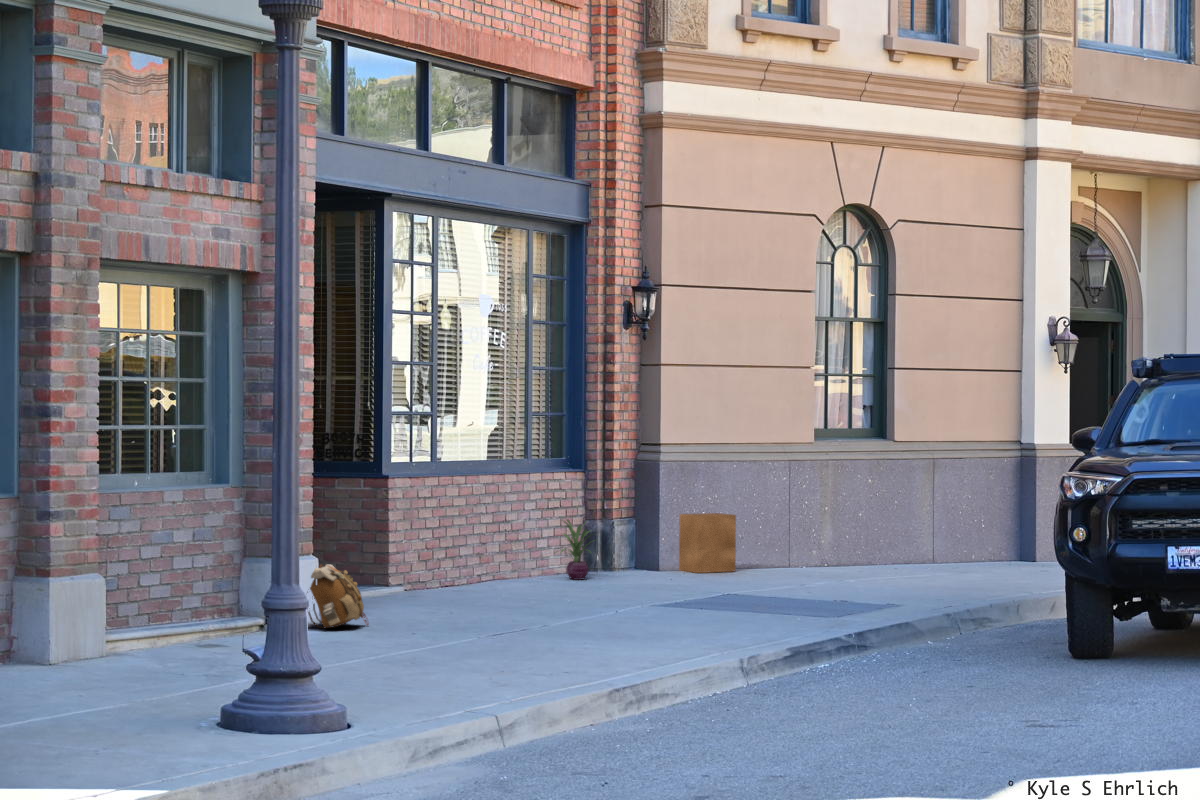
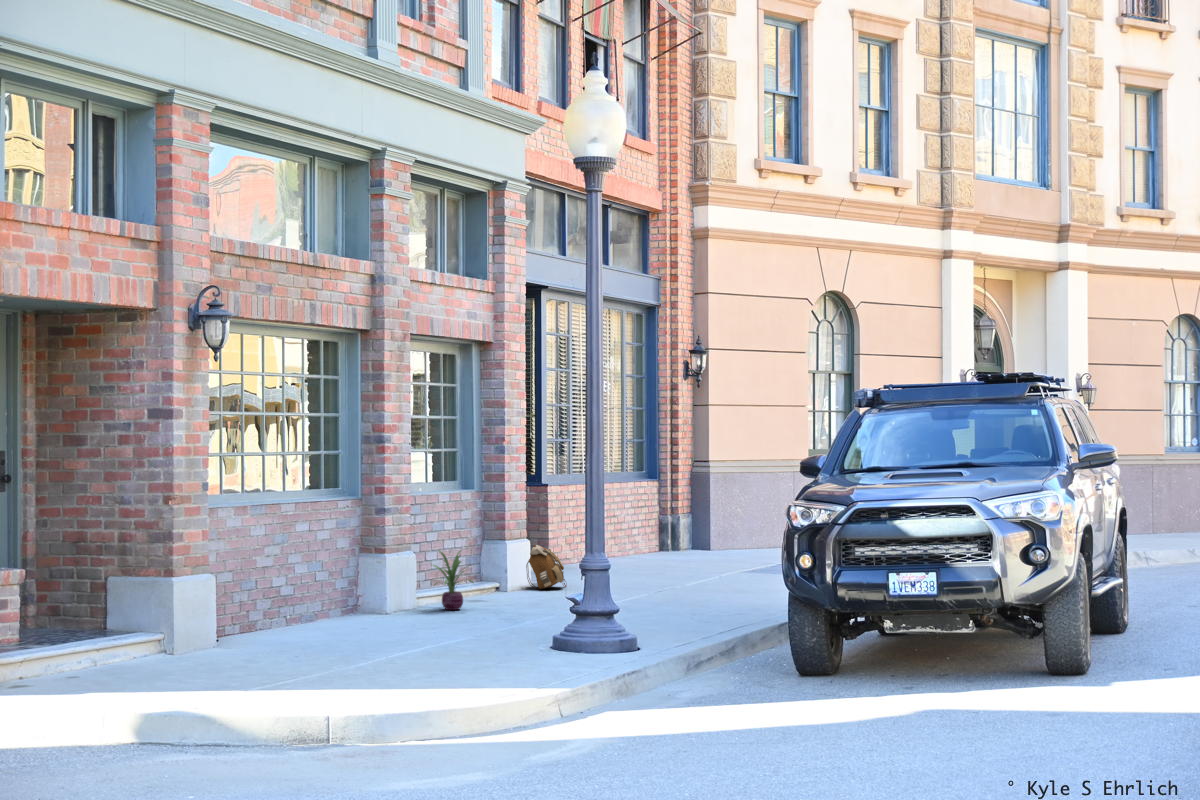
cardboard box: present [679,513,736,573] -> none [724,509,764,551]
decorative plant: present [560,519,591,580] -> present [433,551,473,610]

